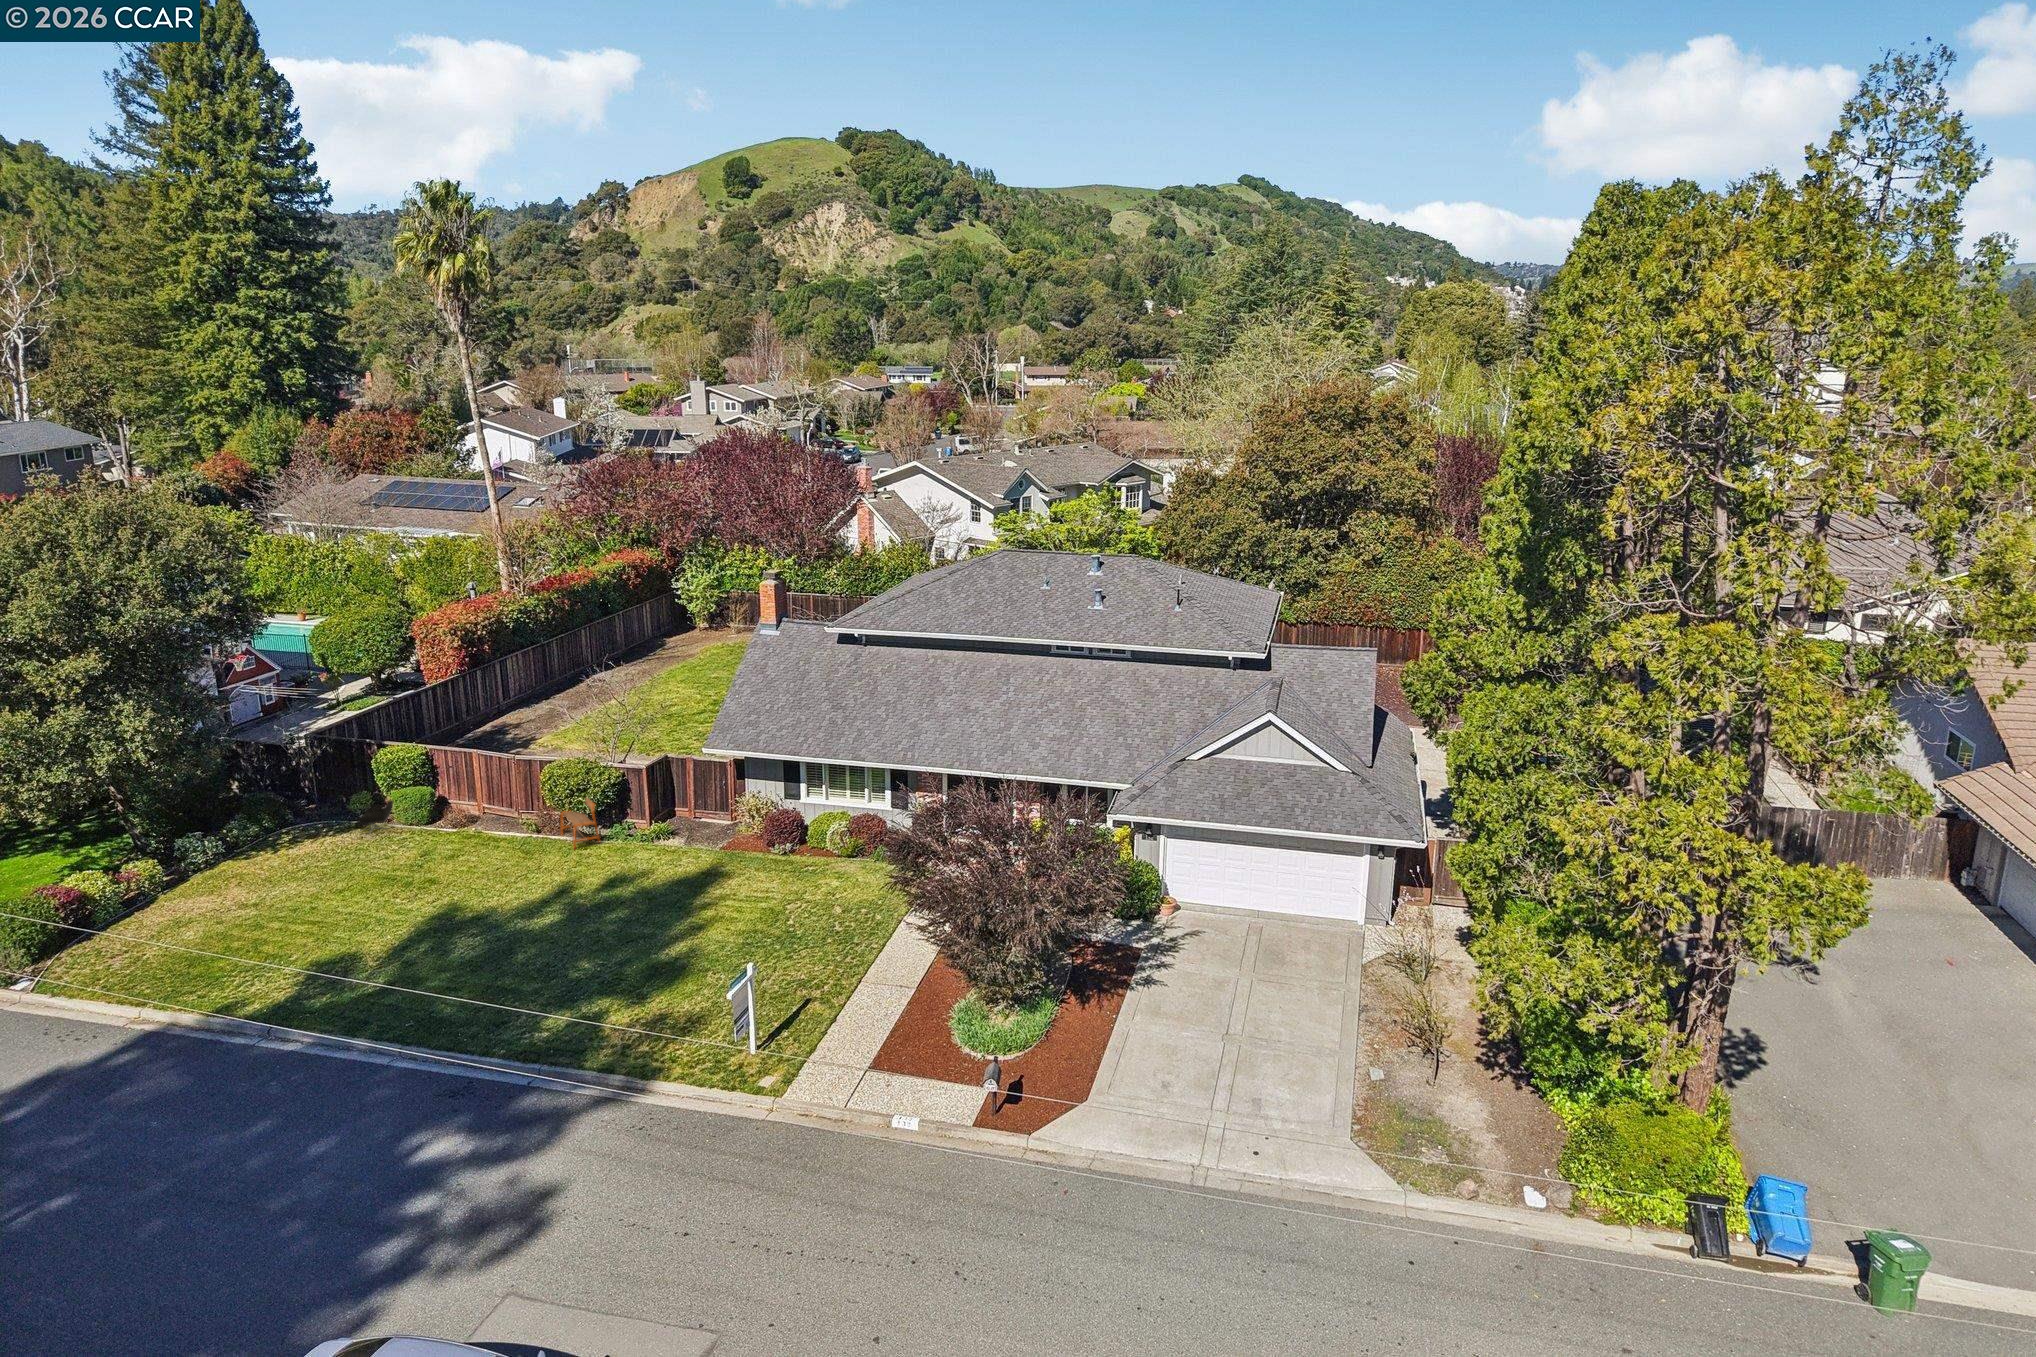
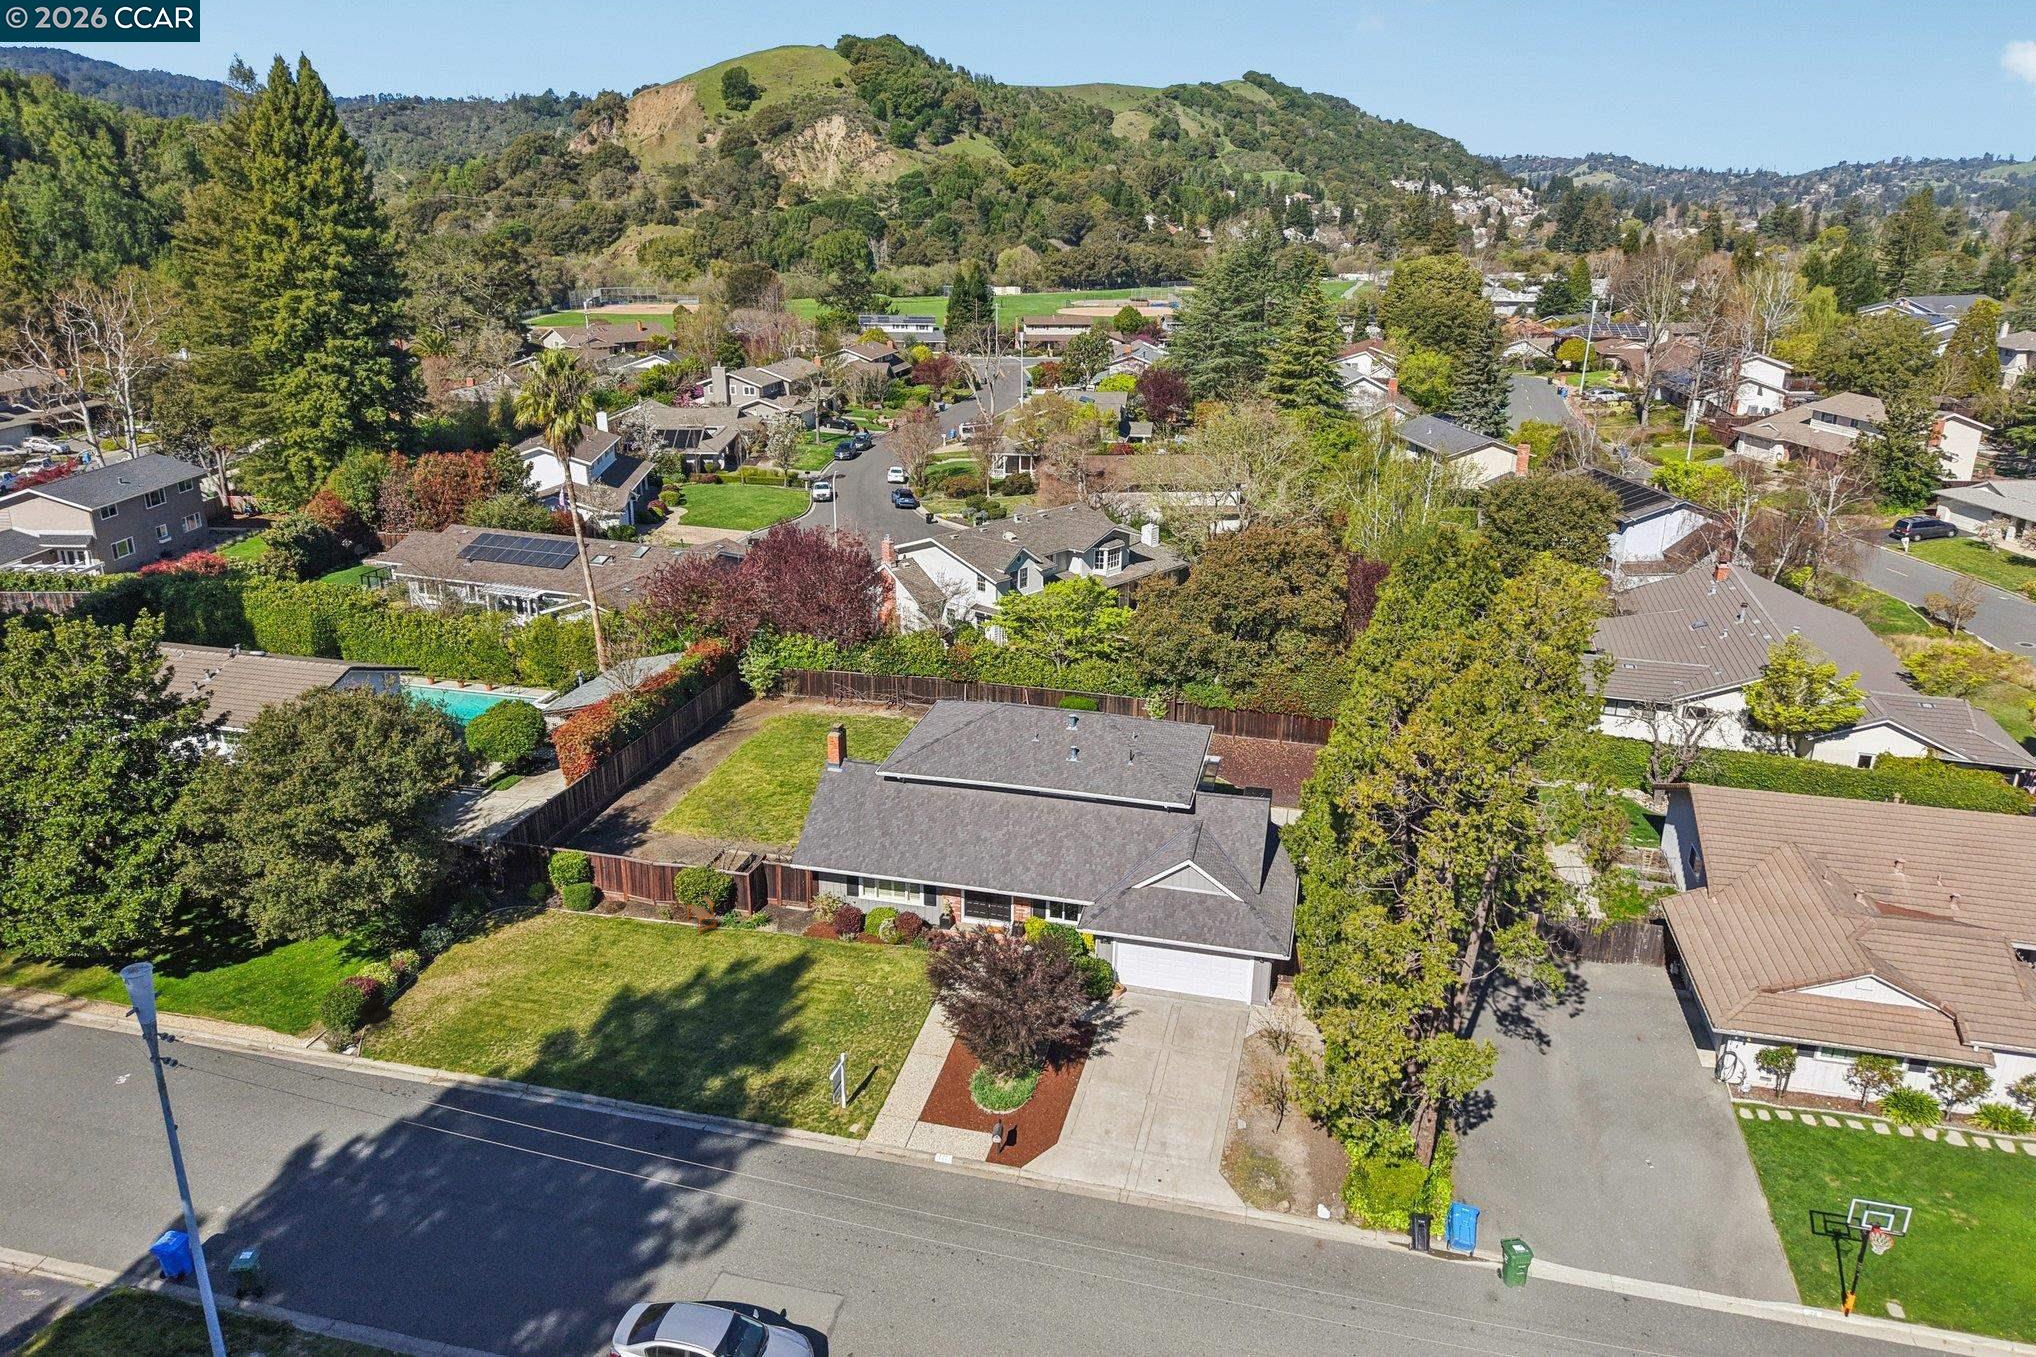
lounge chair: present [358,800,394,830] -> present [360,999,394,1027]

